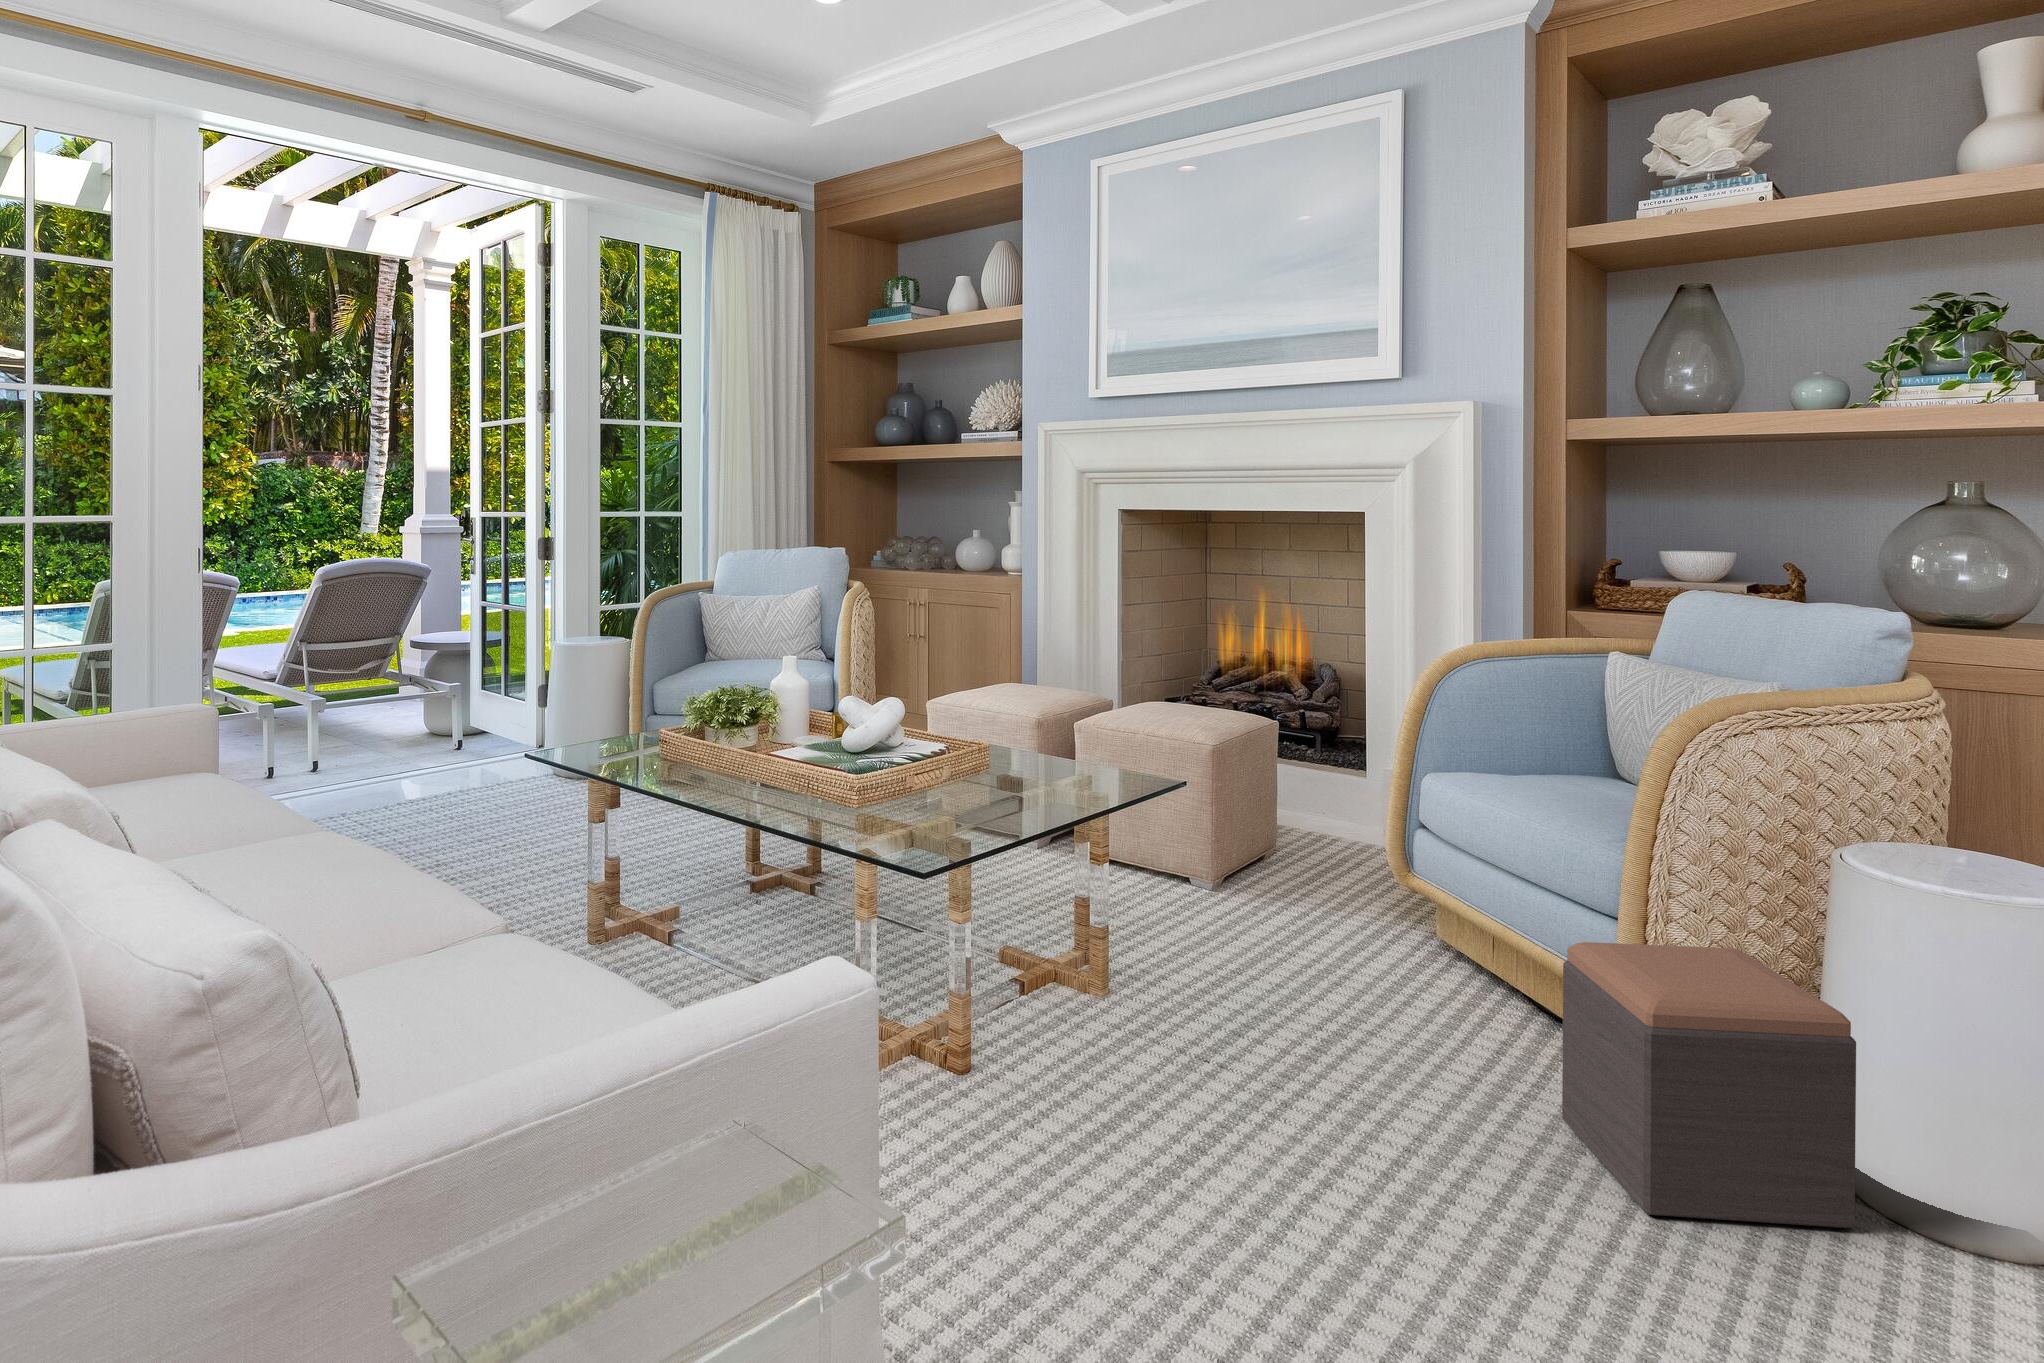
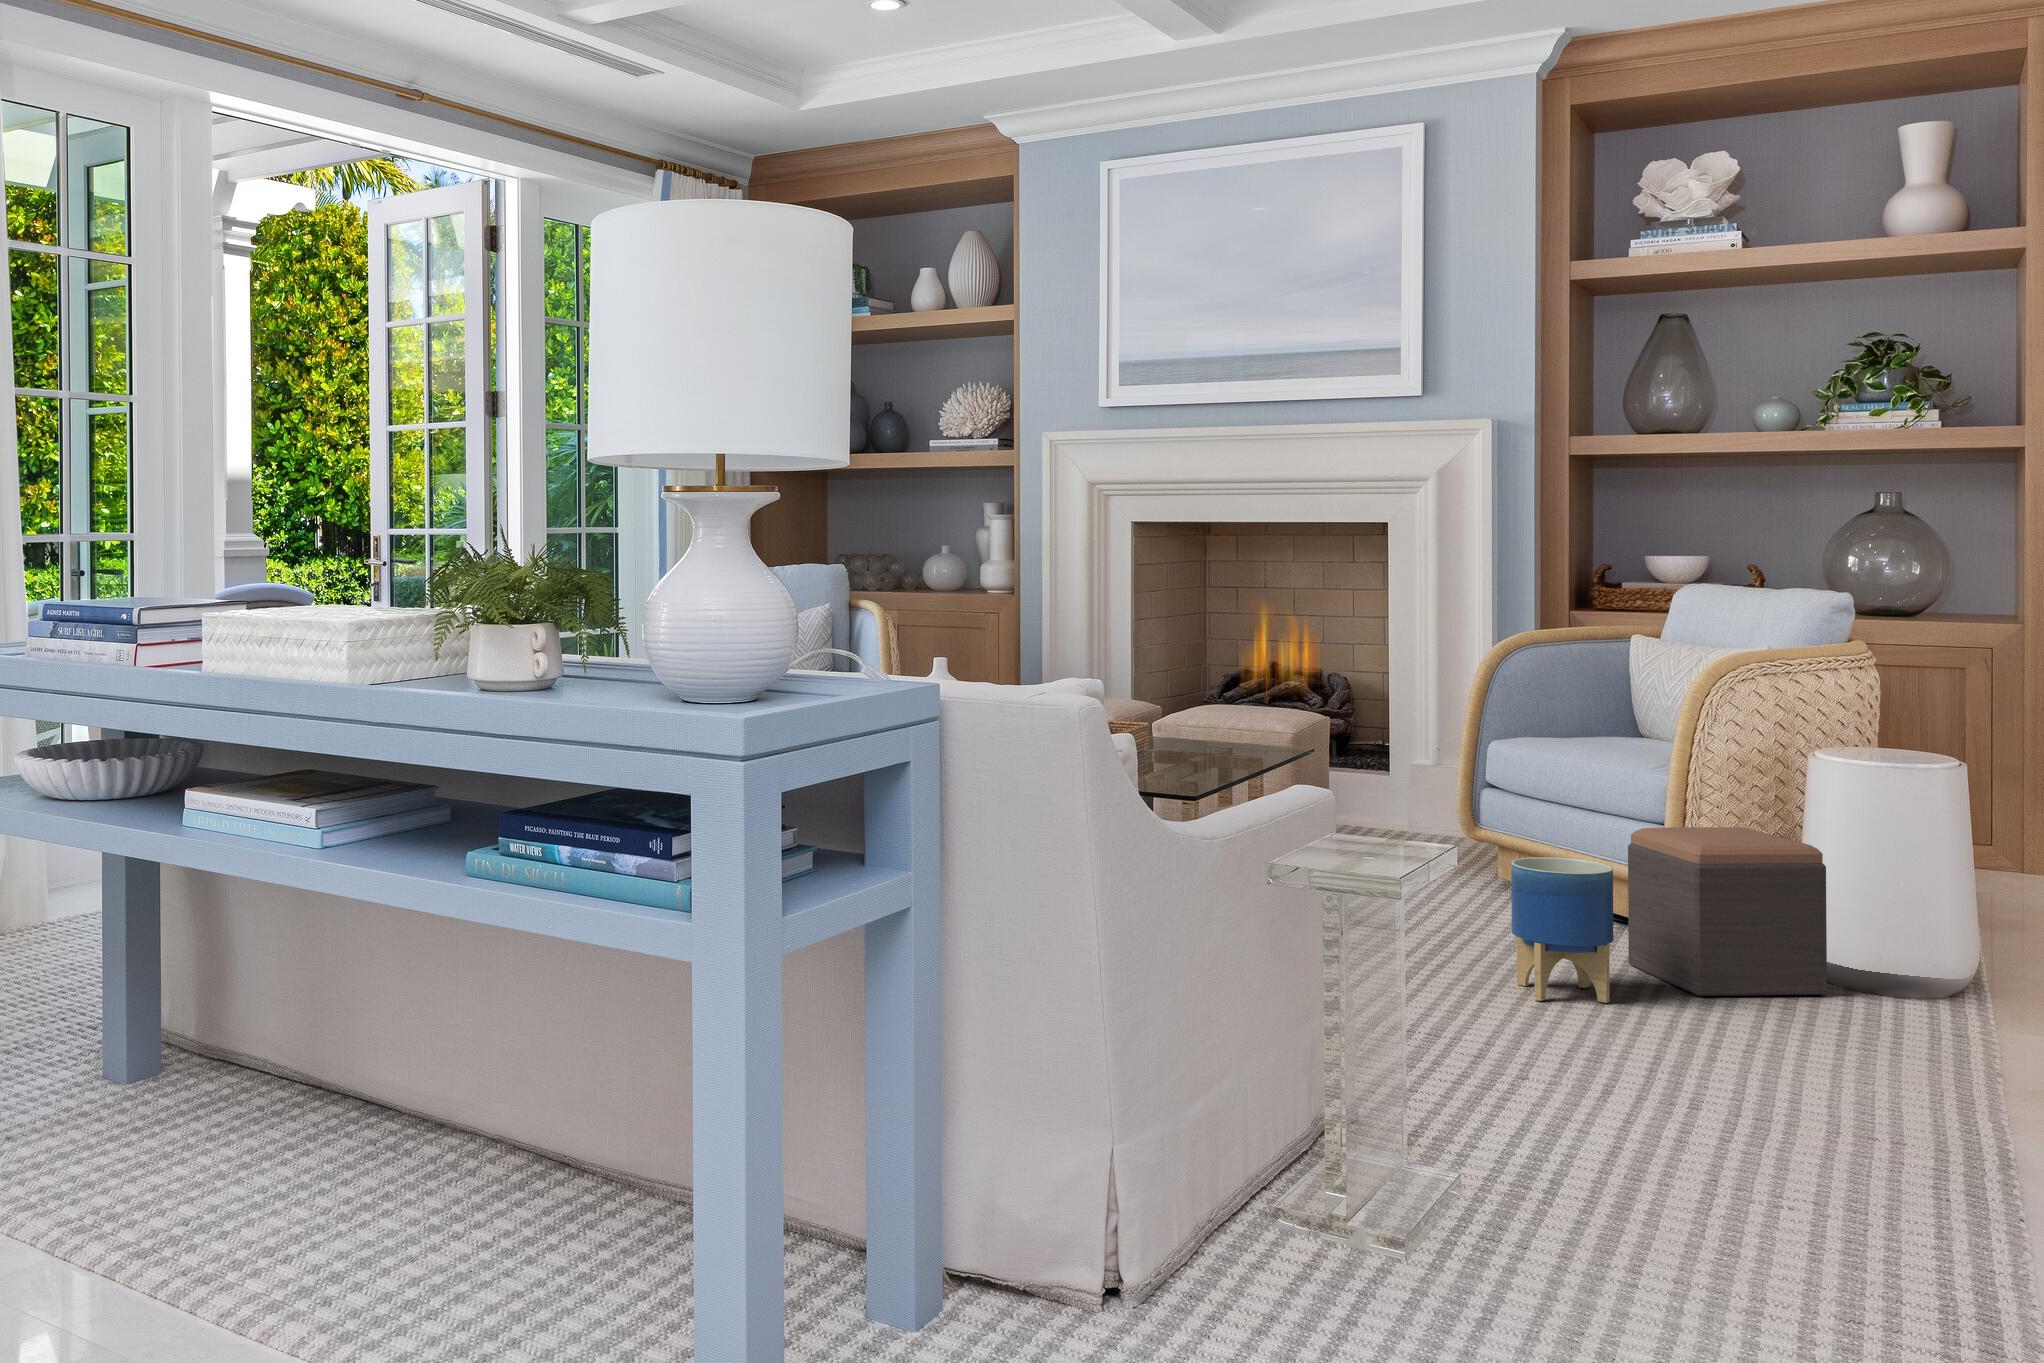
planter: none [1373,987,1517,1223] -> present [1511,857,1613,1003]

